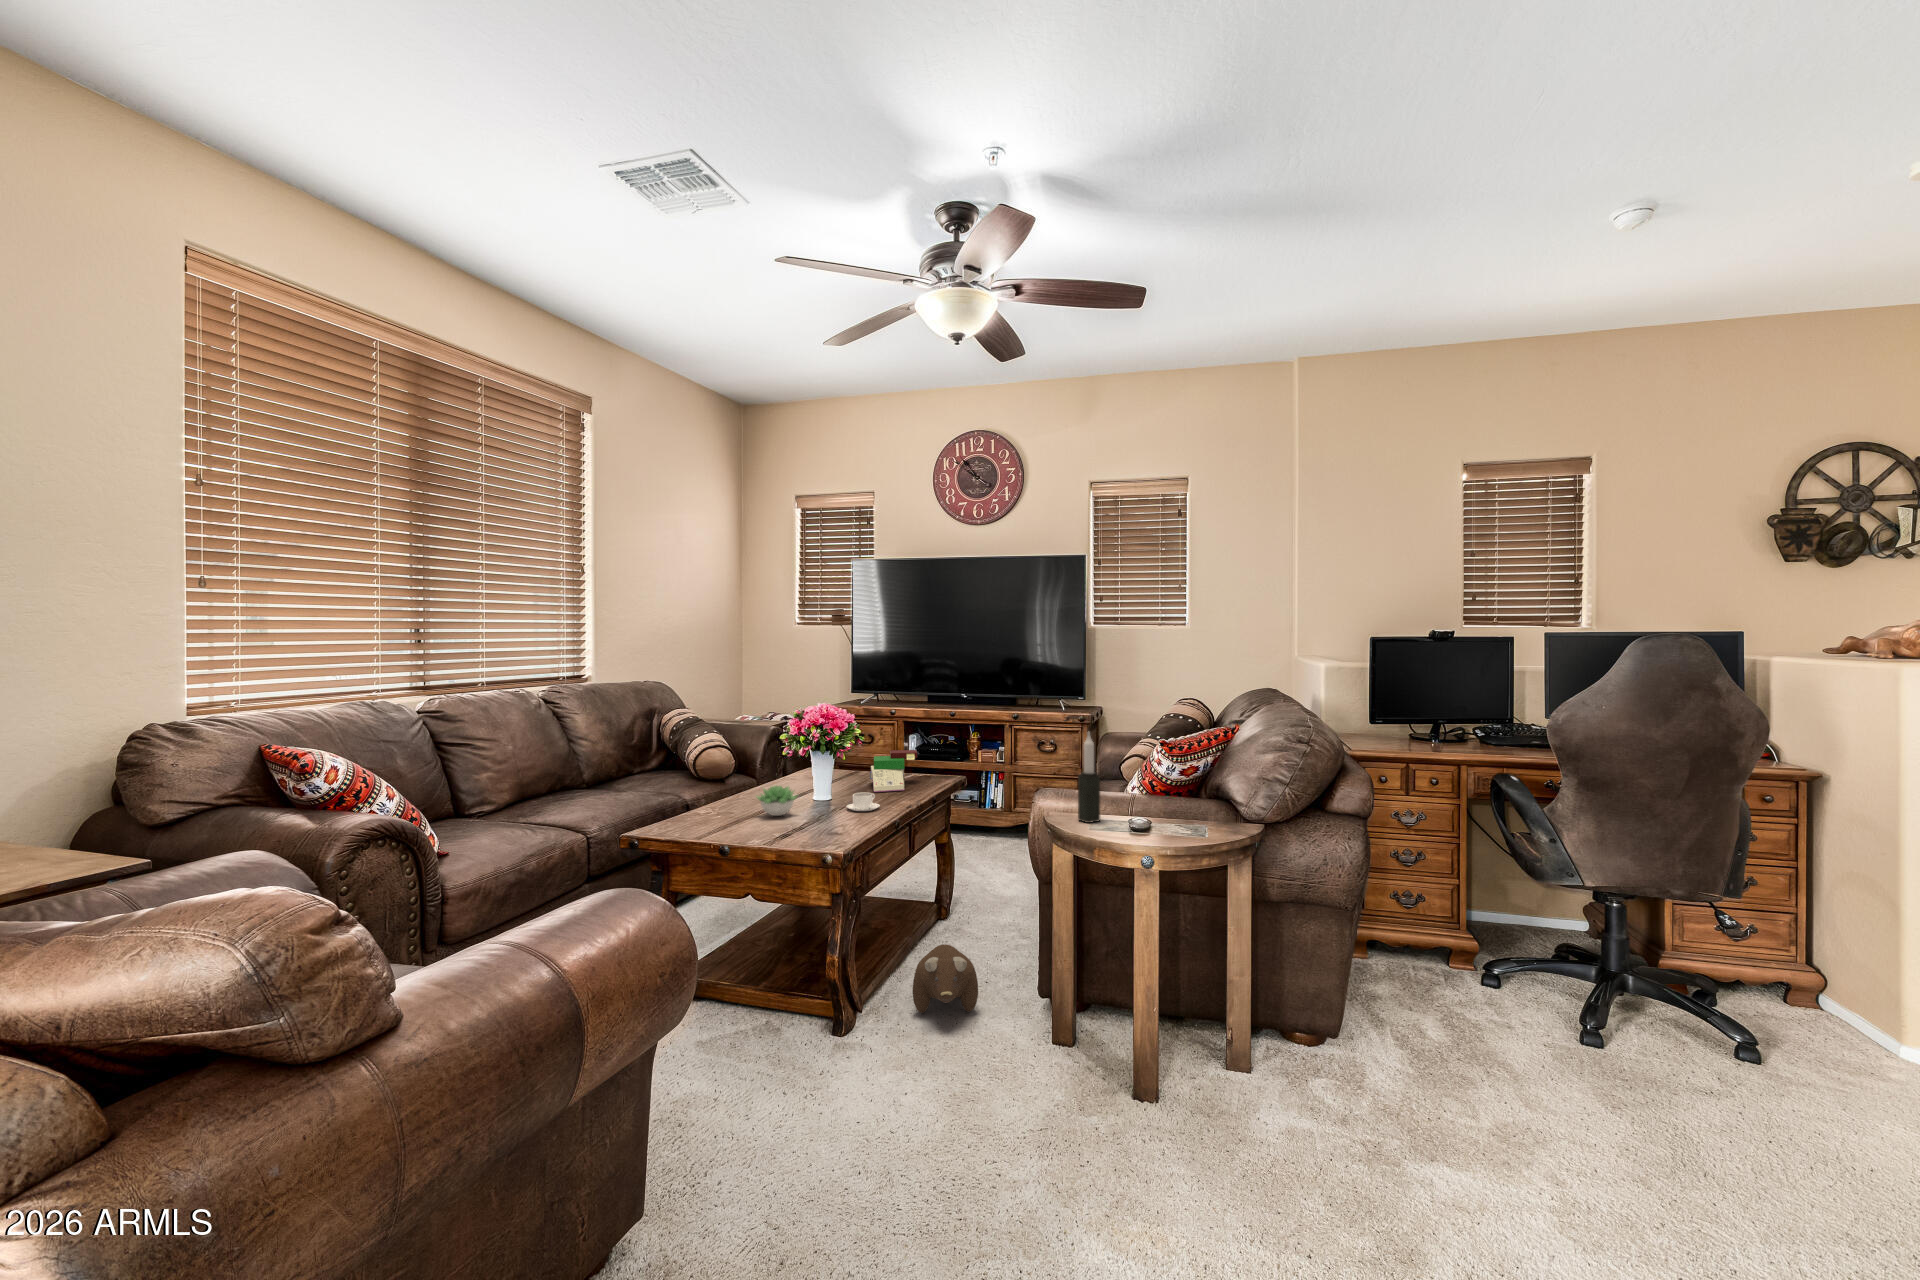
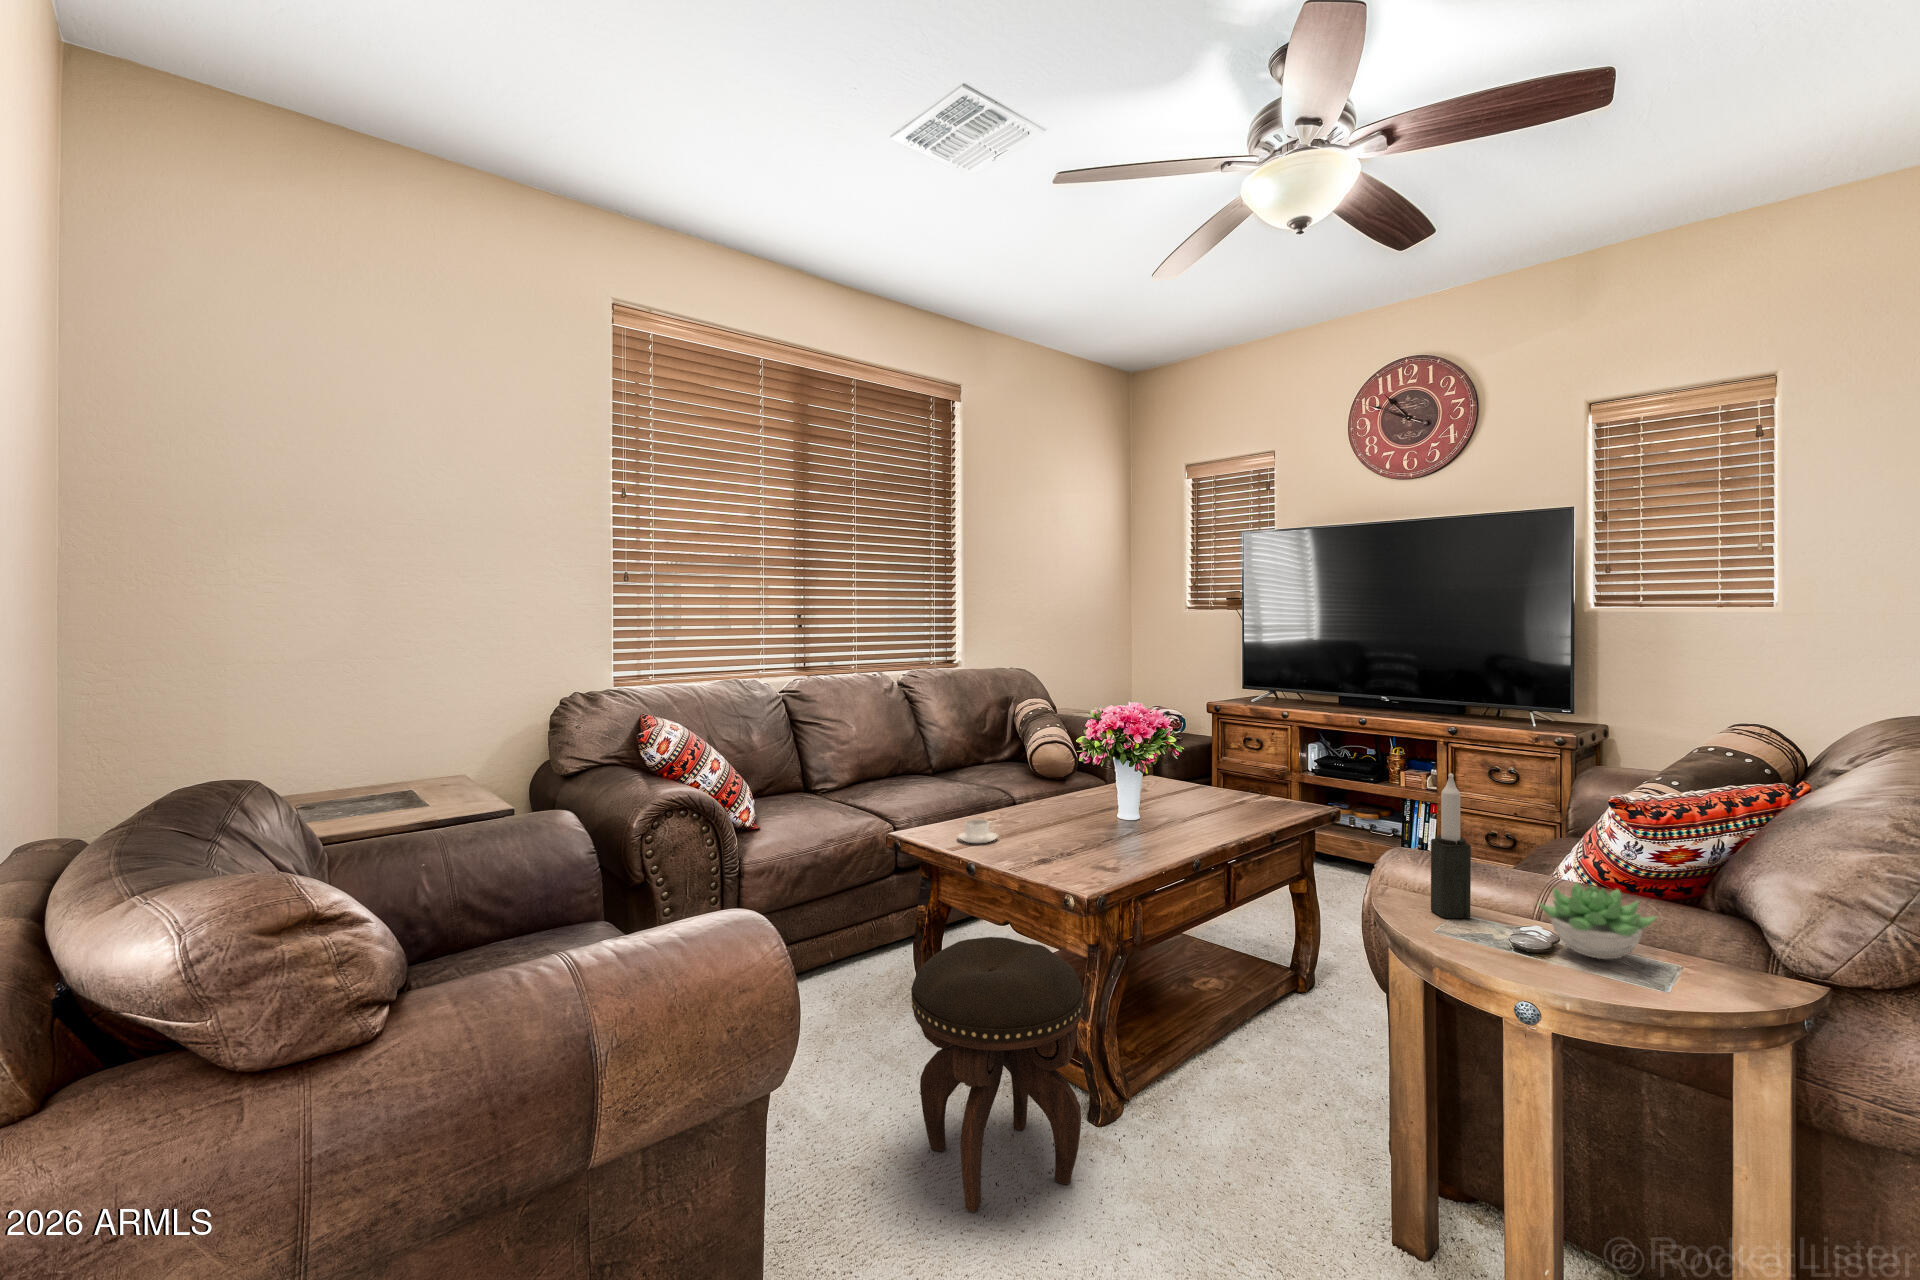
book: present [870,750,917,792] -> none [1200,765,1267,818]
succulent plant: present [757,786,797,816] -> present [1538,883,1656,959]
coffee cup: present [846,792,880,811] -> present [958,819,998,843]
footstool: none [707,898,851,1115] -> present [911,937,1084,1212]
plush toy: present [913,944,978,1013] -> none [1197,1037,1290,1141]

